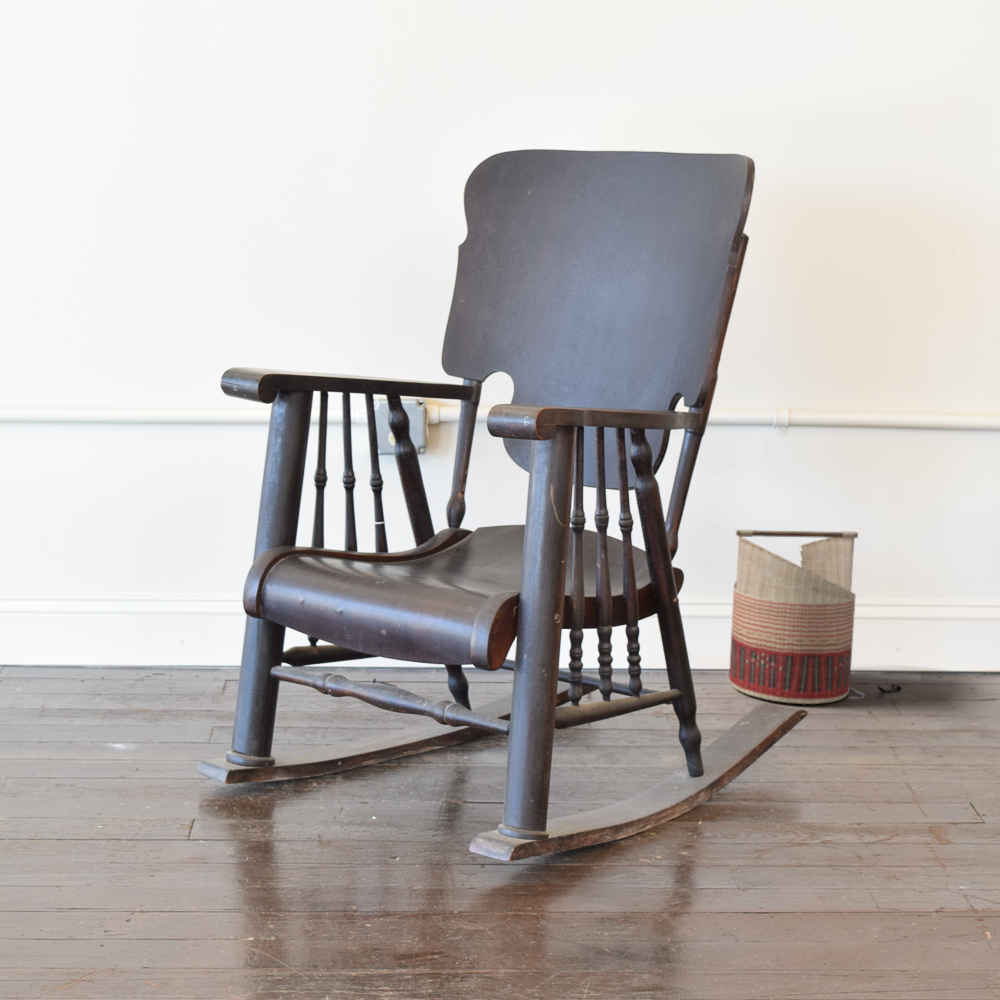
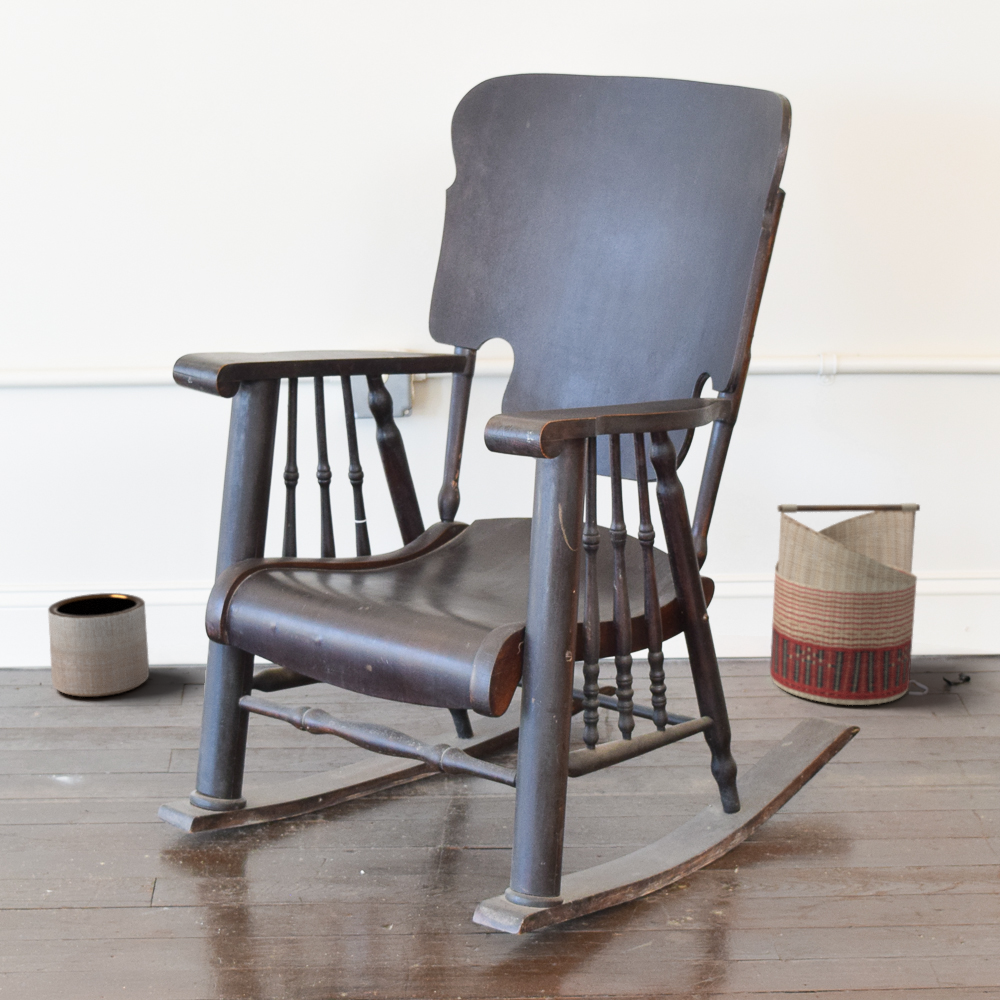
planter: none [103,598,188,685] -> present [48,593,149,697]

